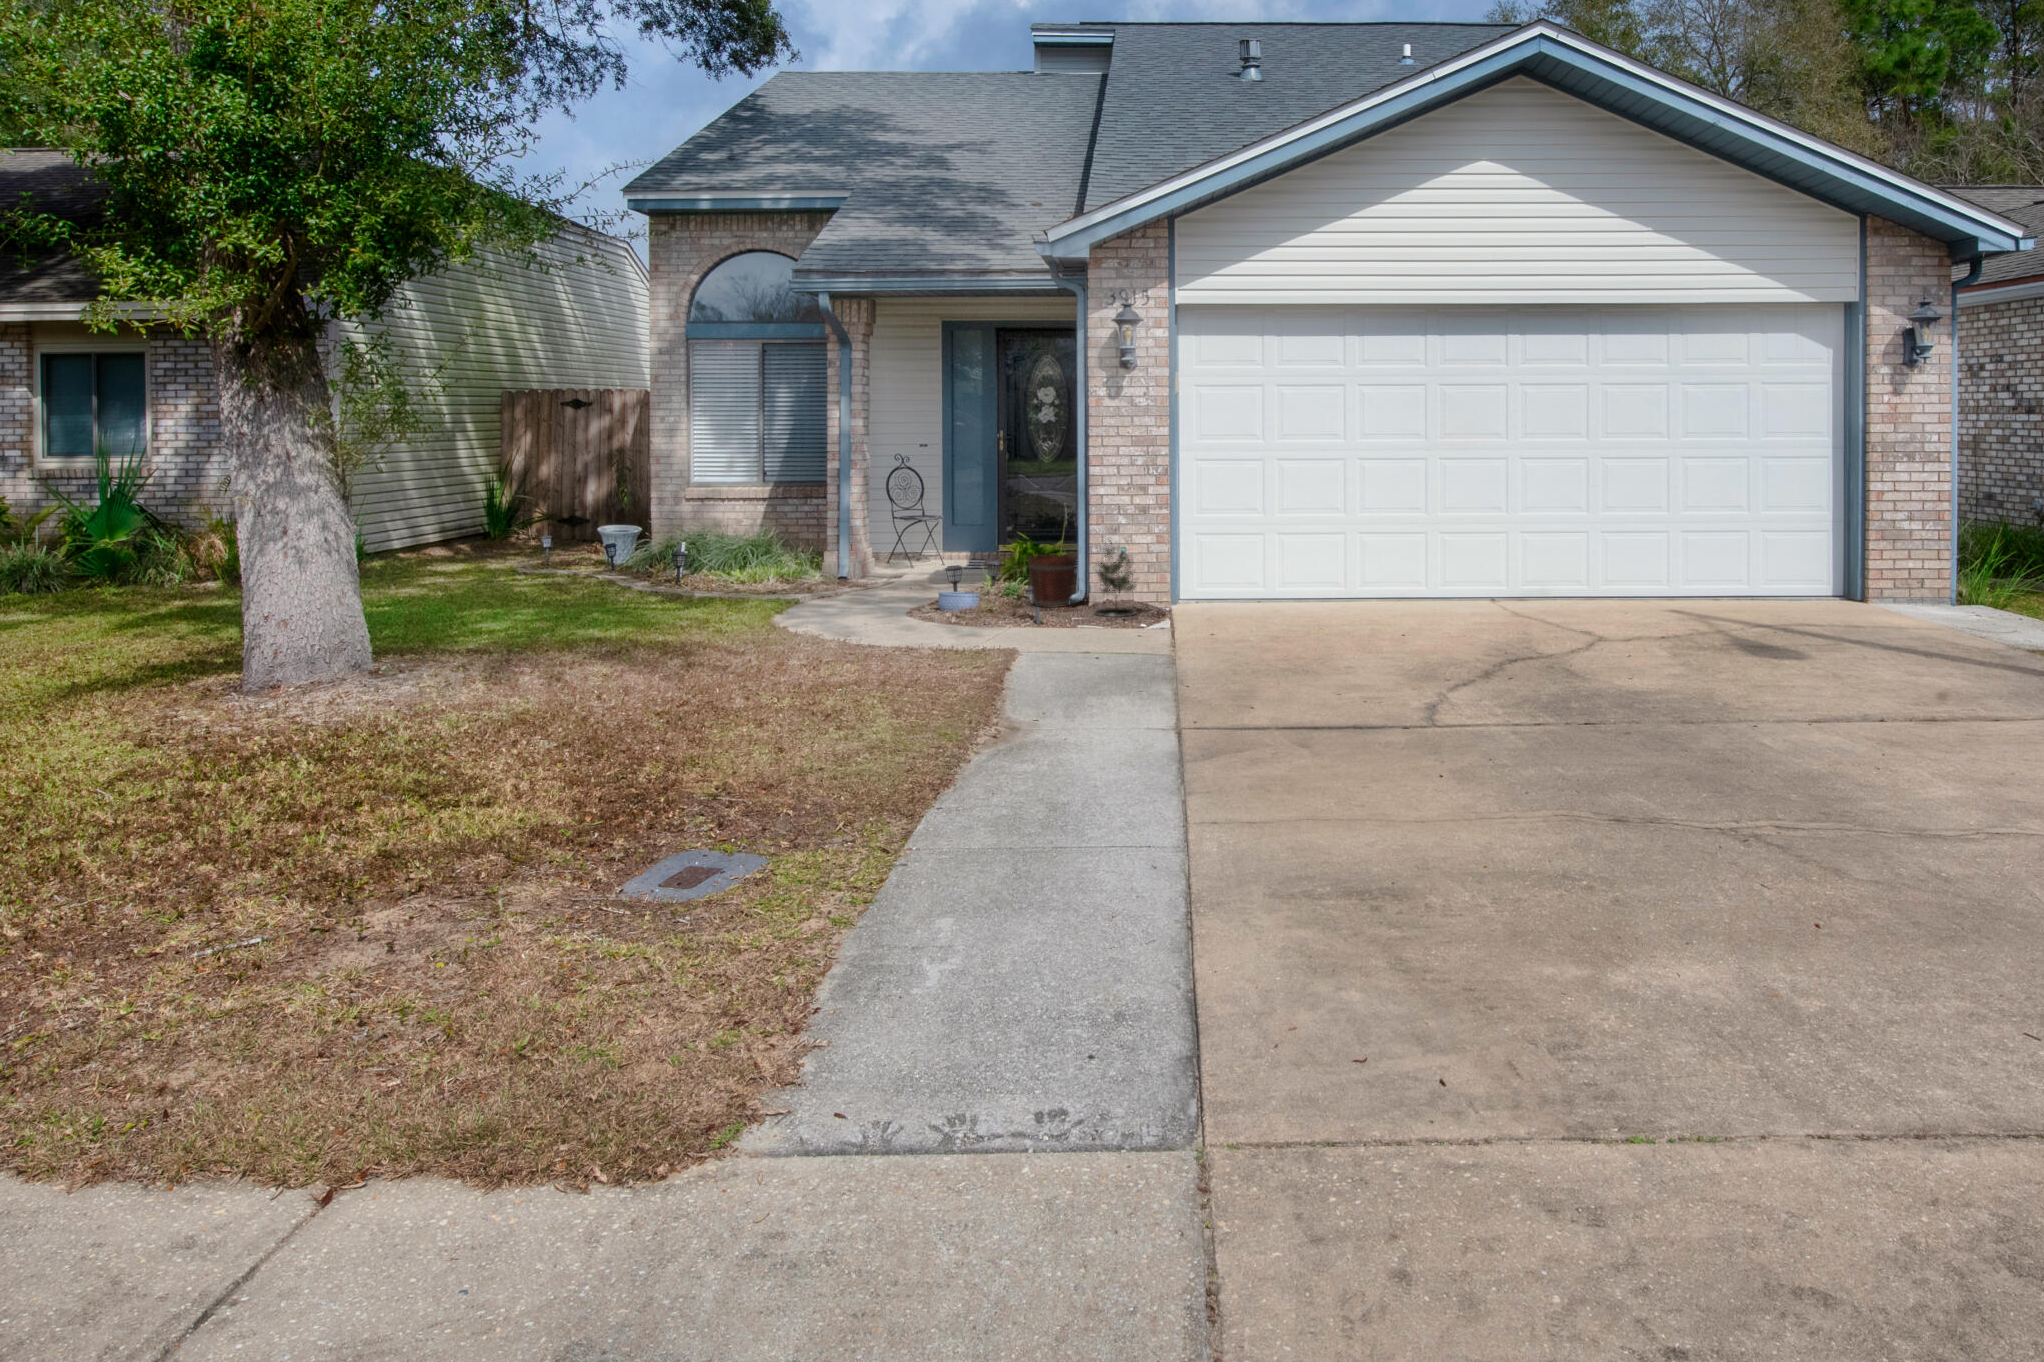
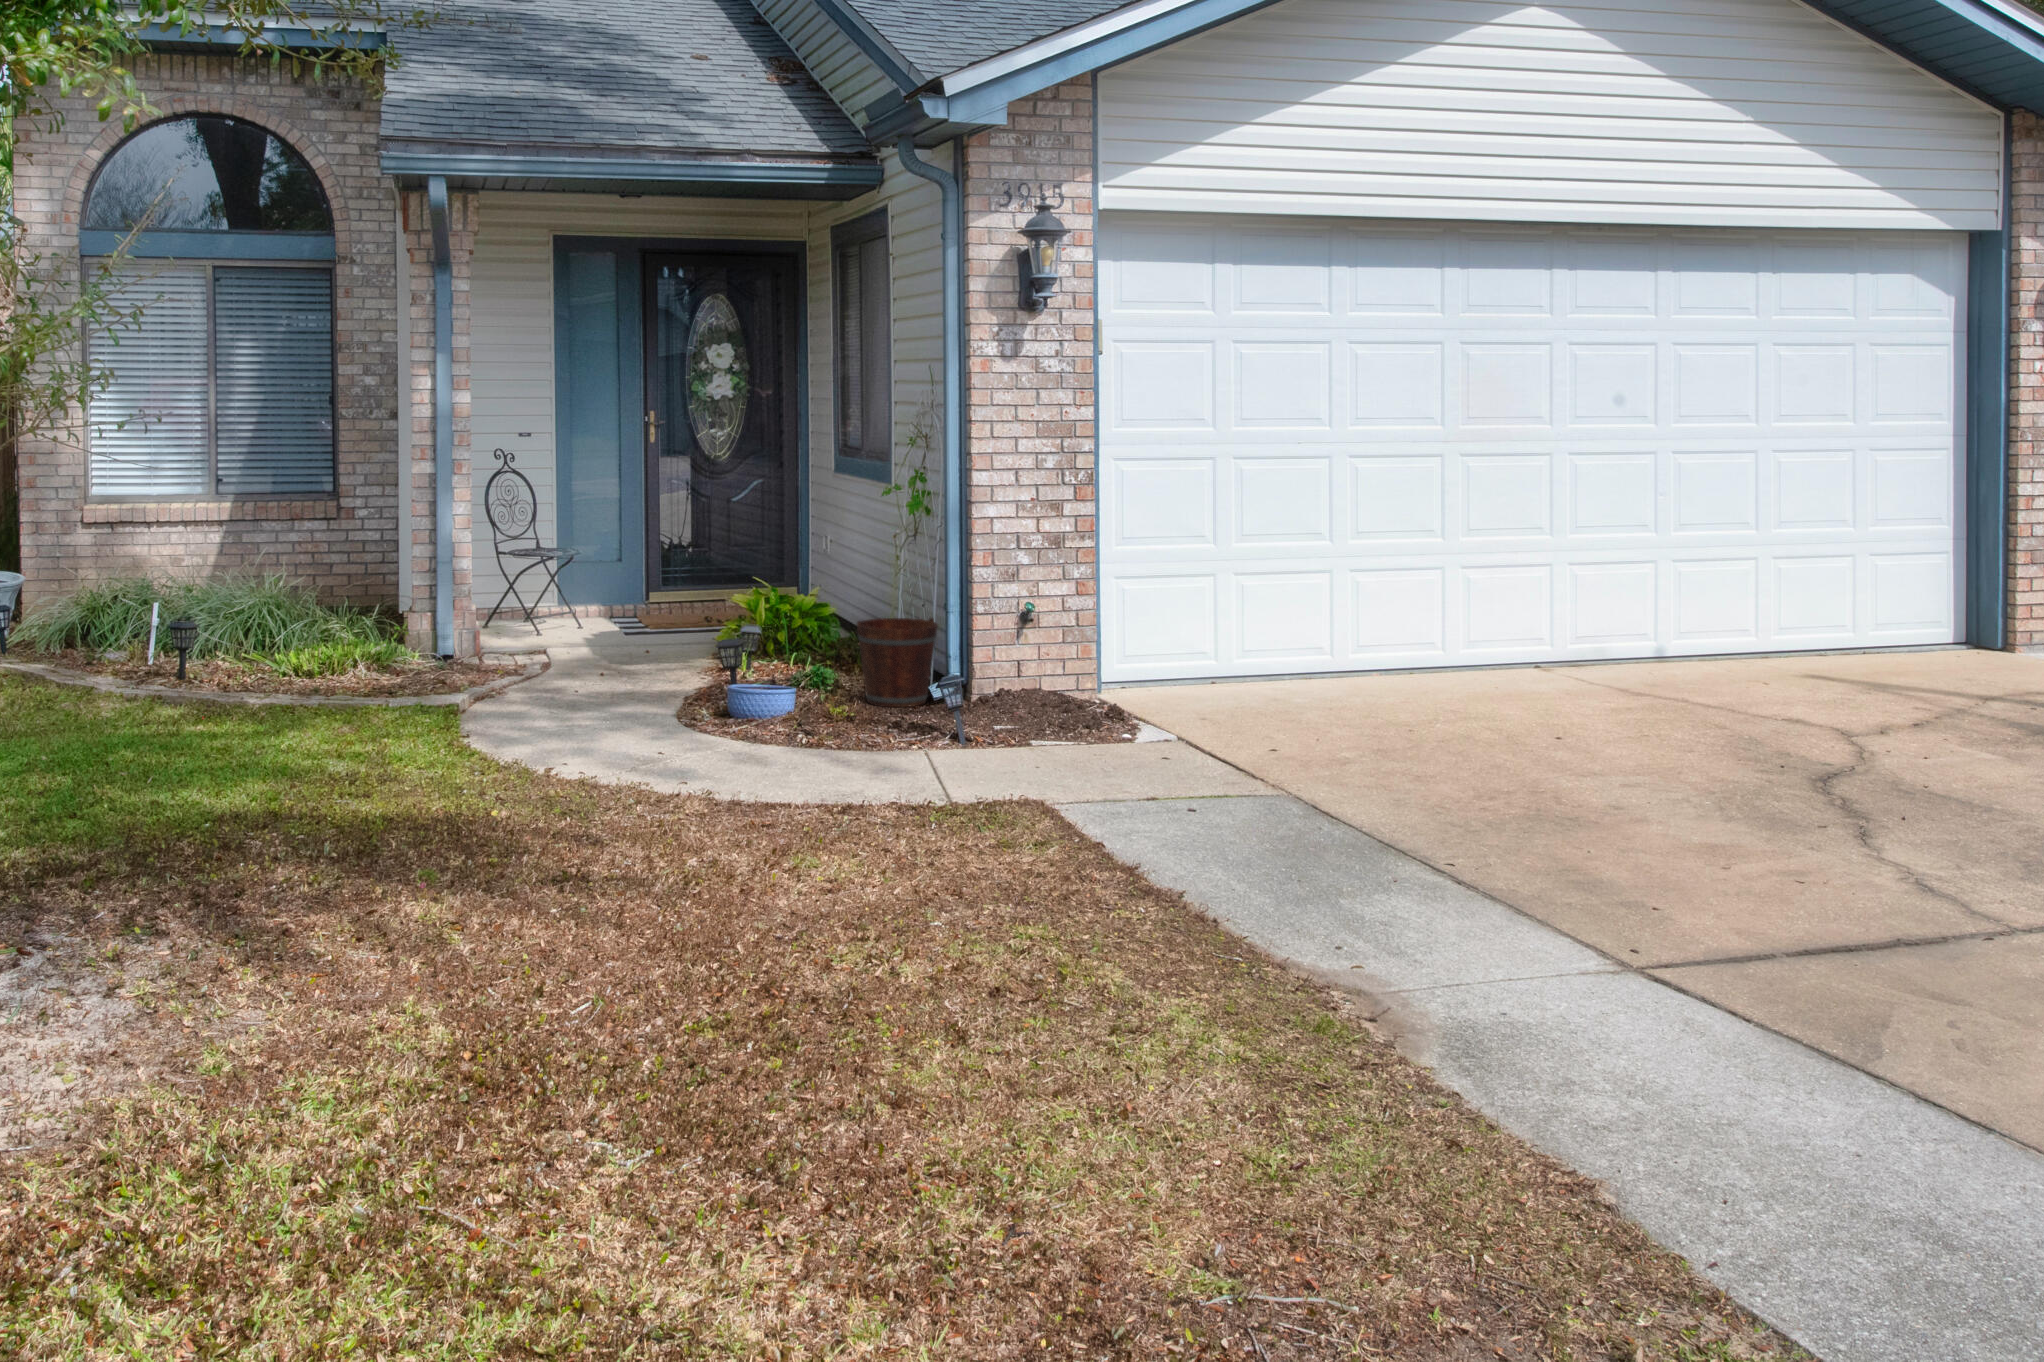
potted tree: present [1094,540,1136,617] -> none [993,590,1067,723]

